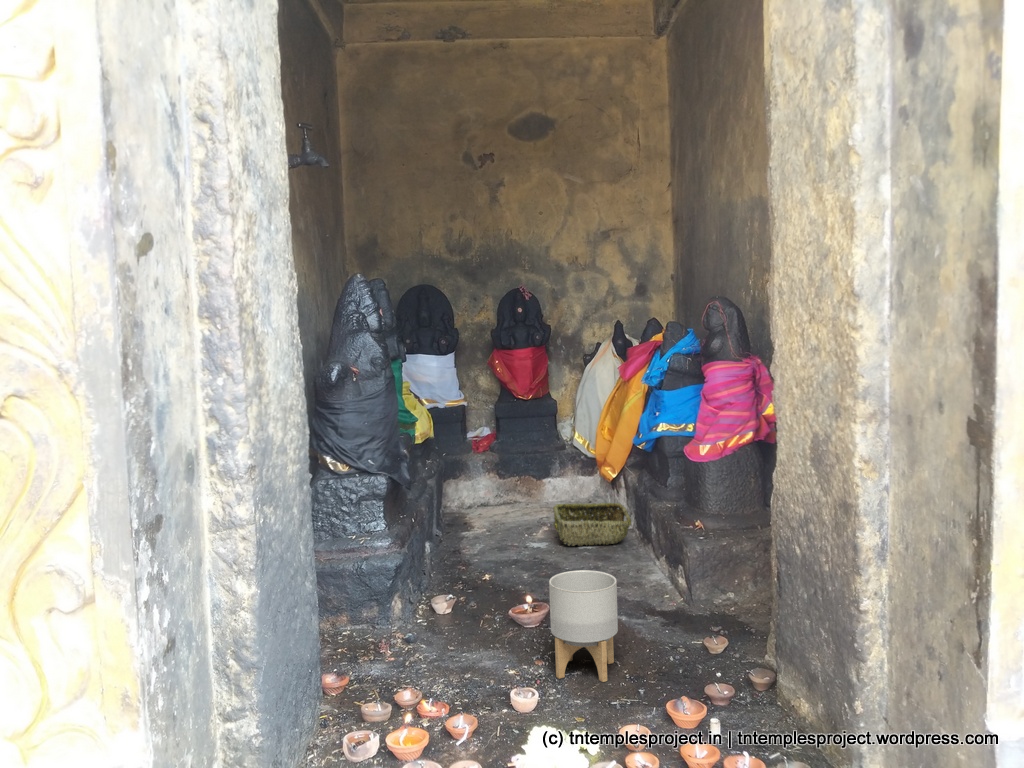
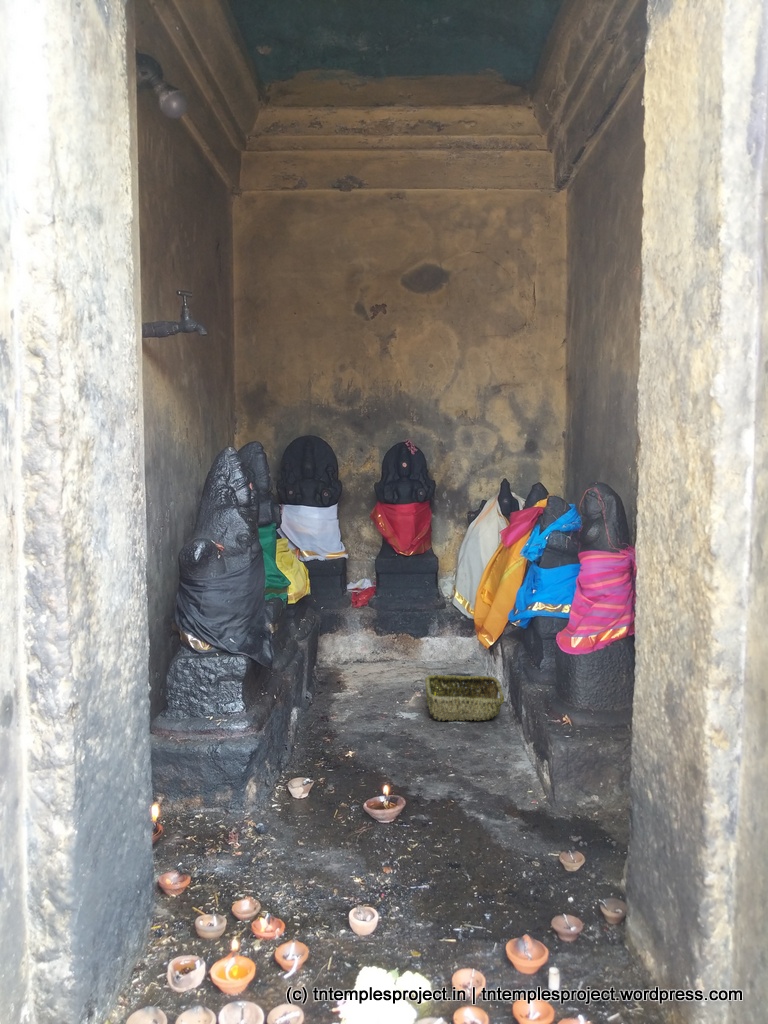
planter: present [549,570,618,682] -> none [400,777,469,899]

